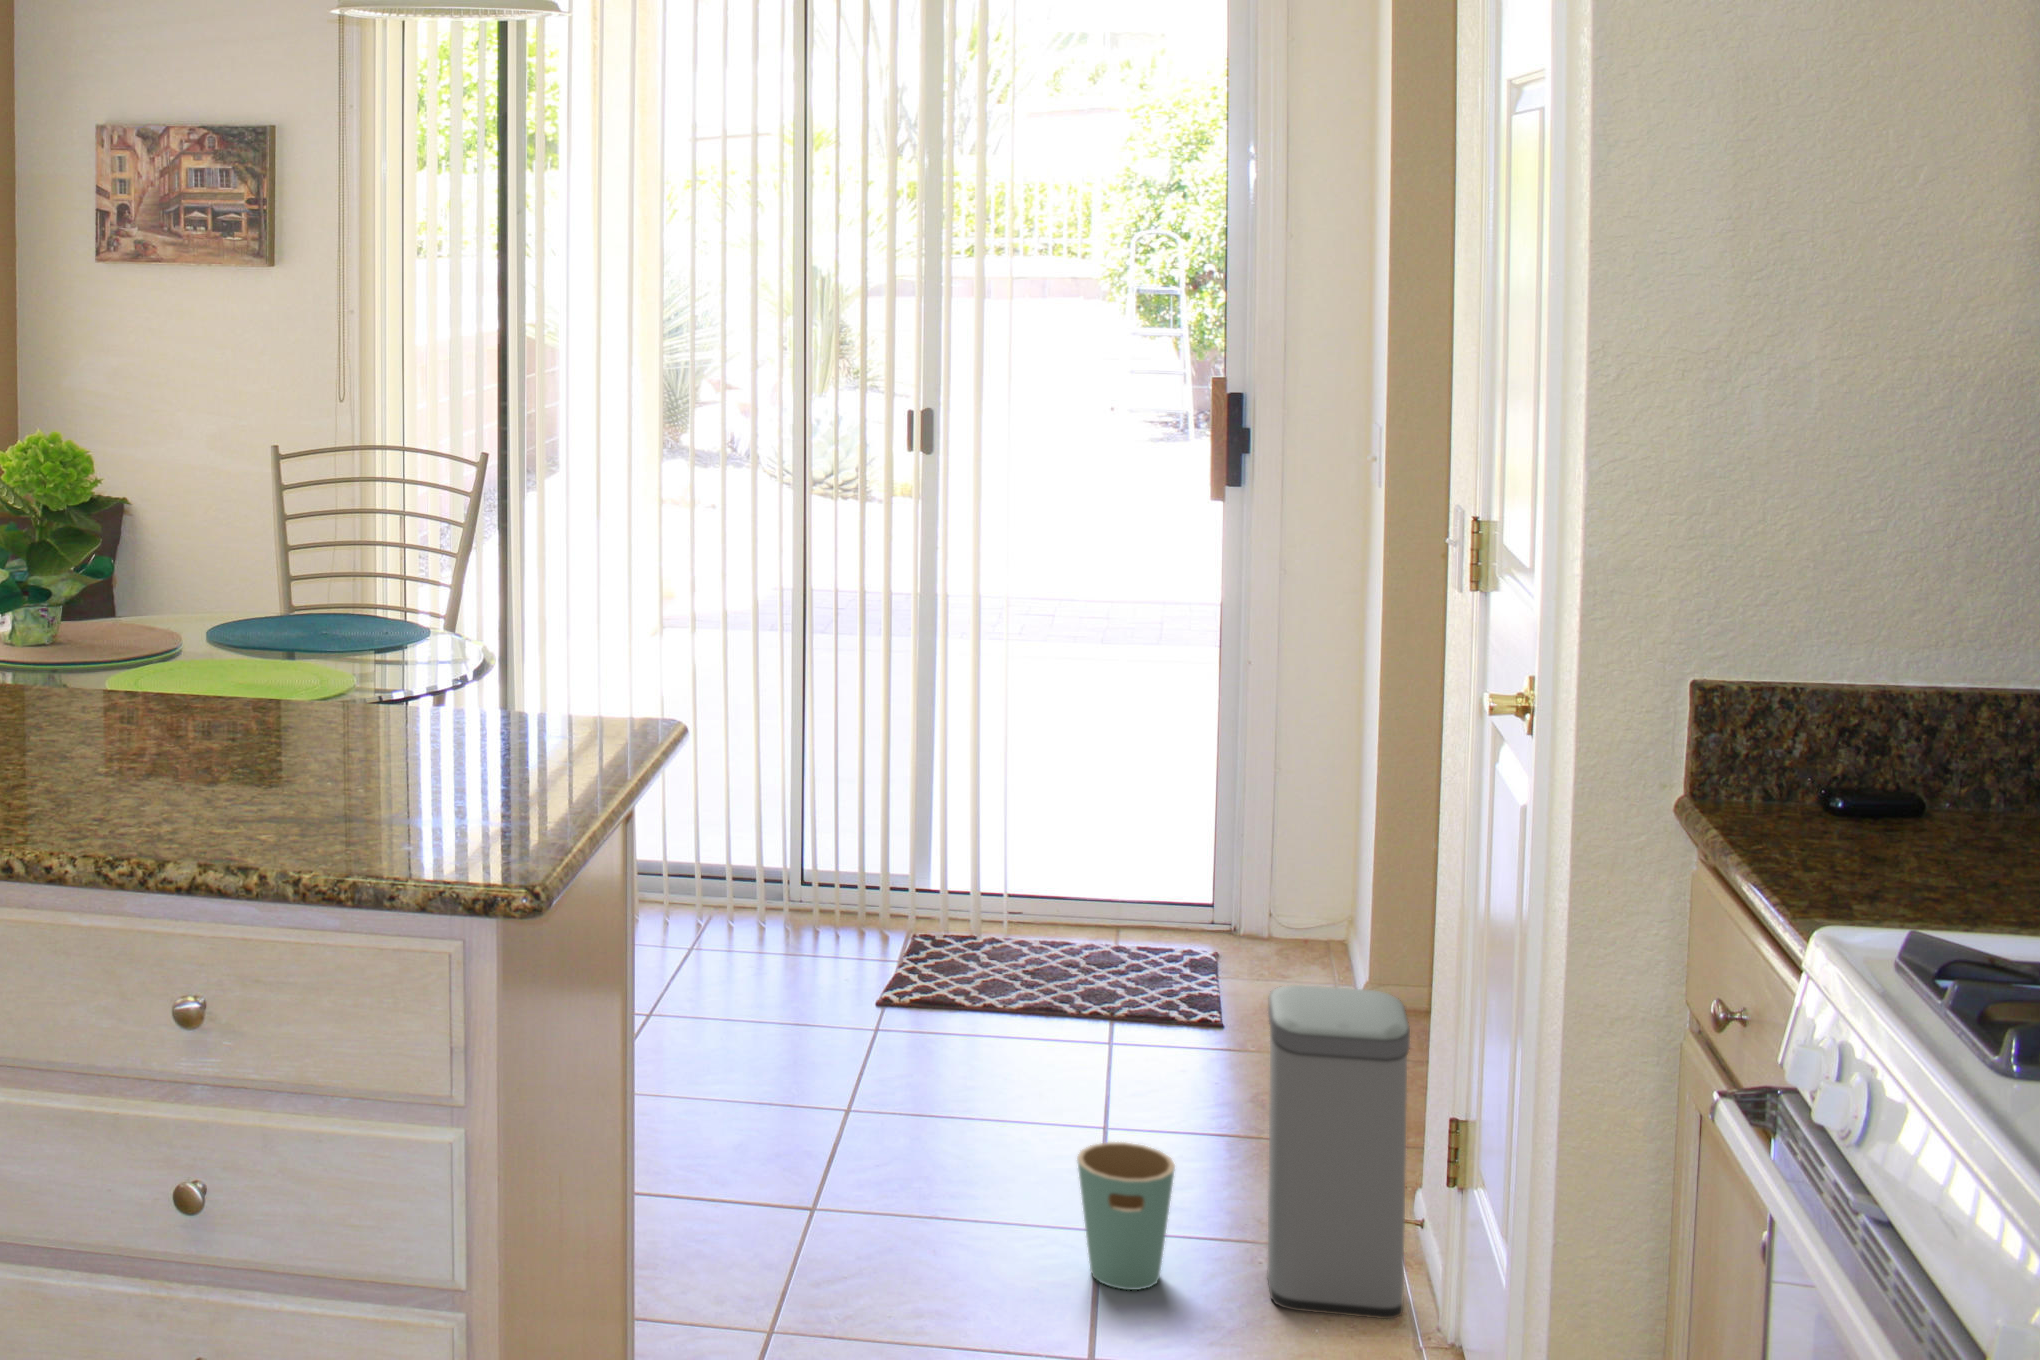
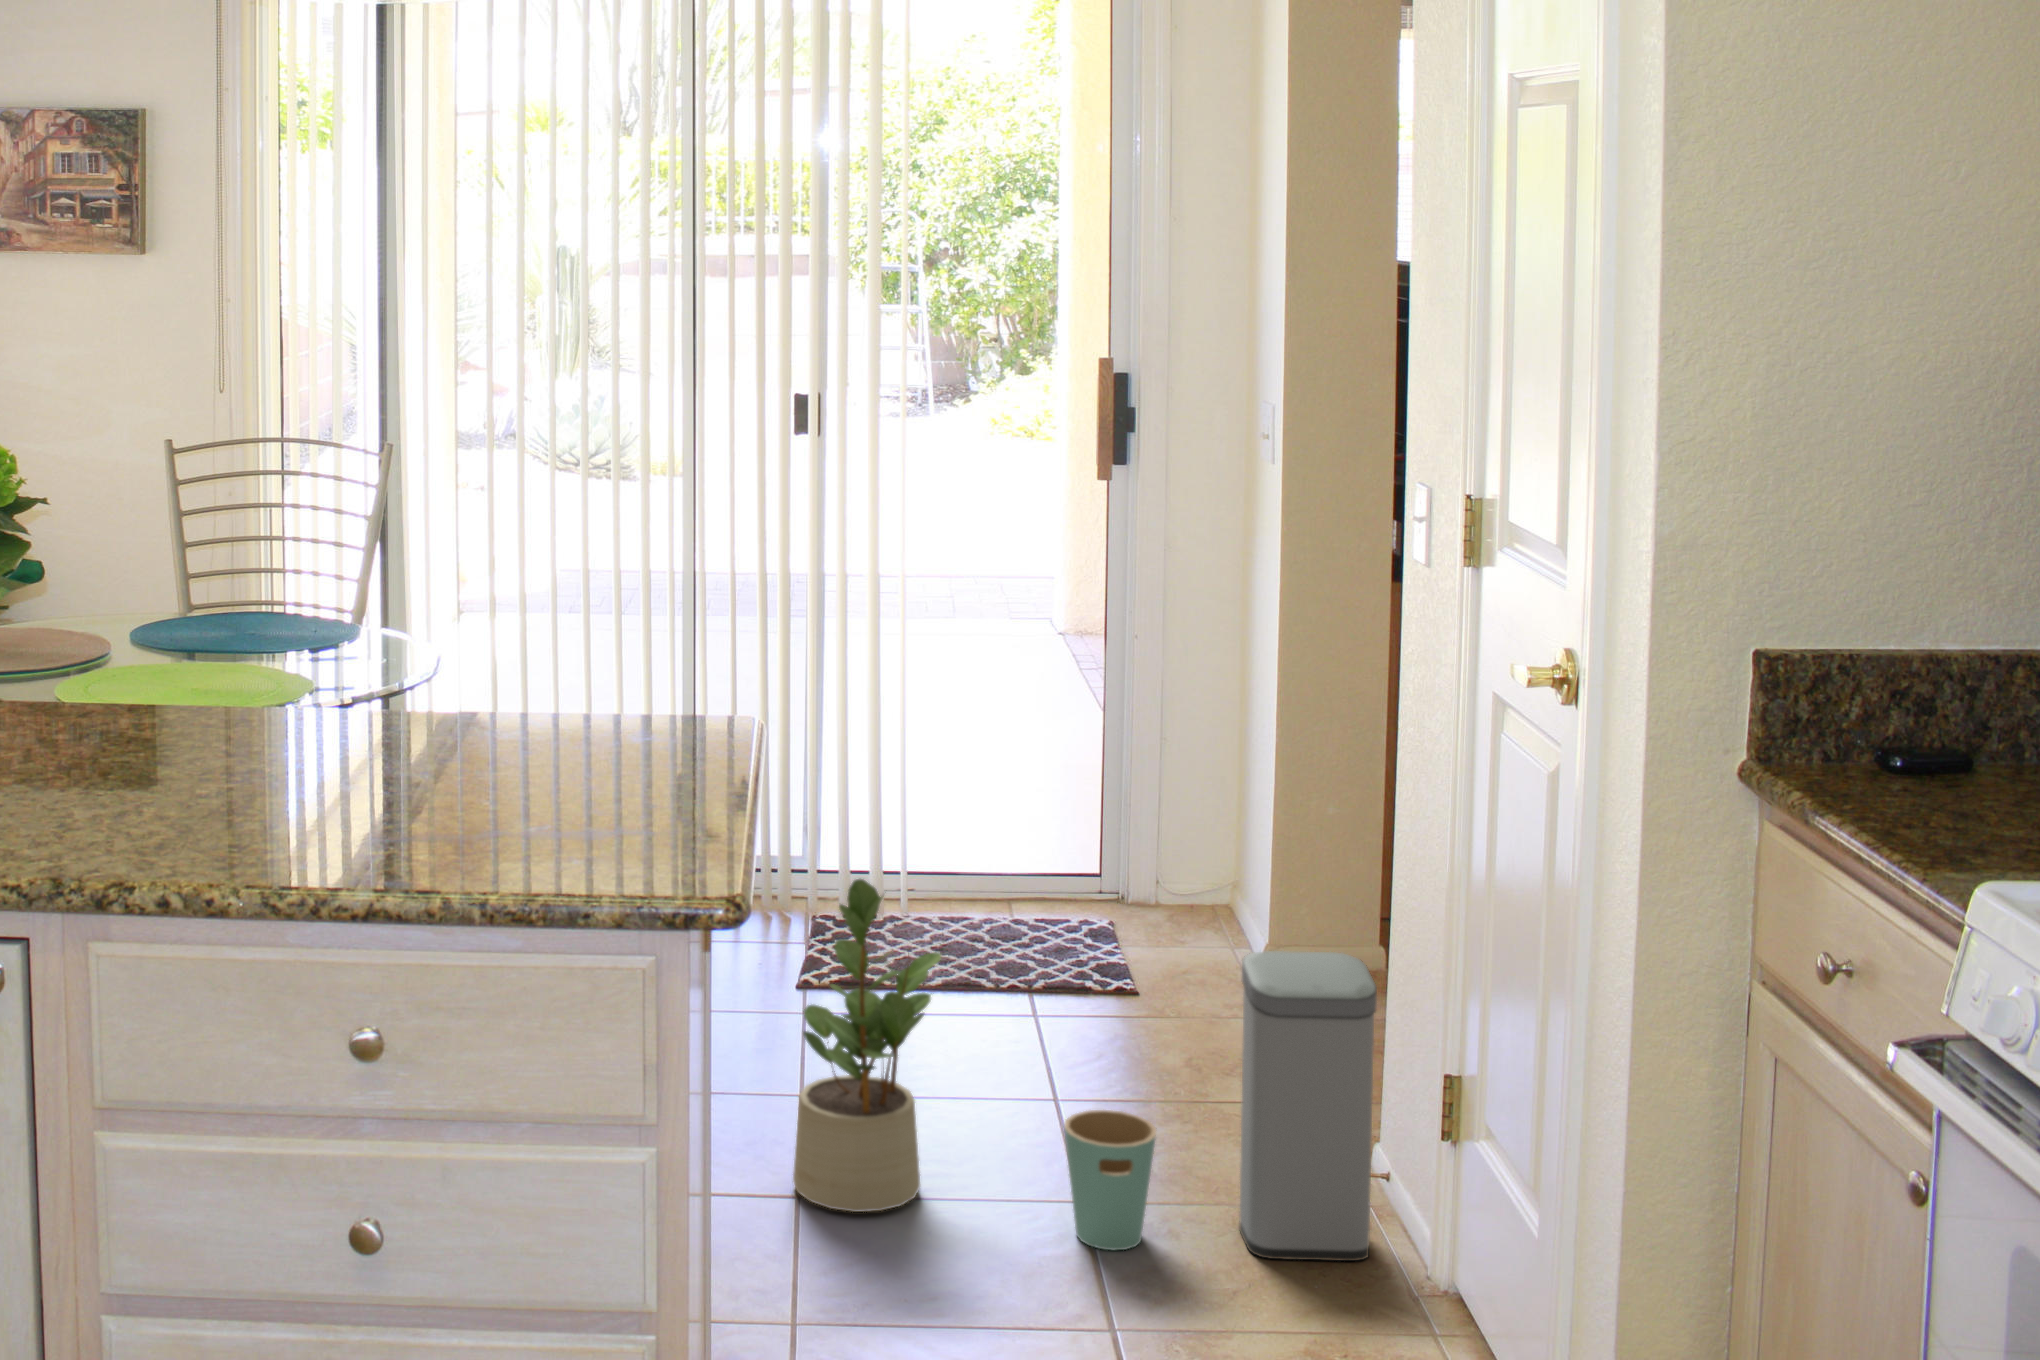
potted plant: none [810,891,968,1233] -> present [793,879,942,1212]

